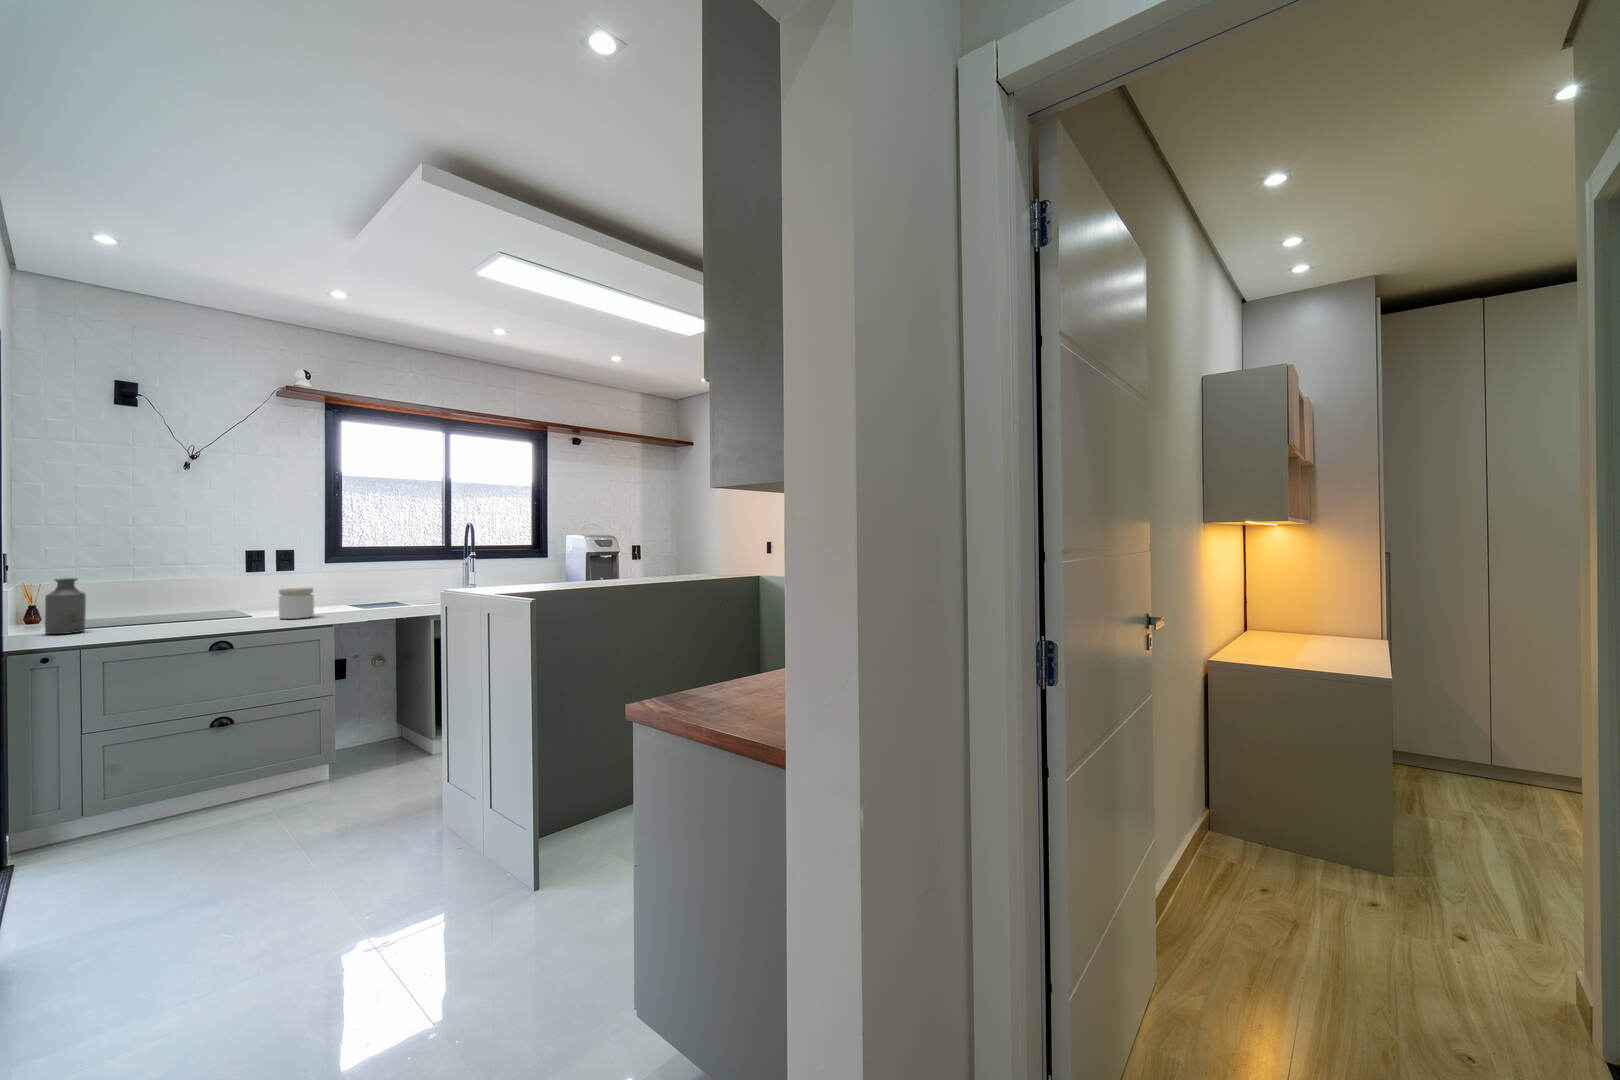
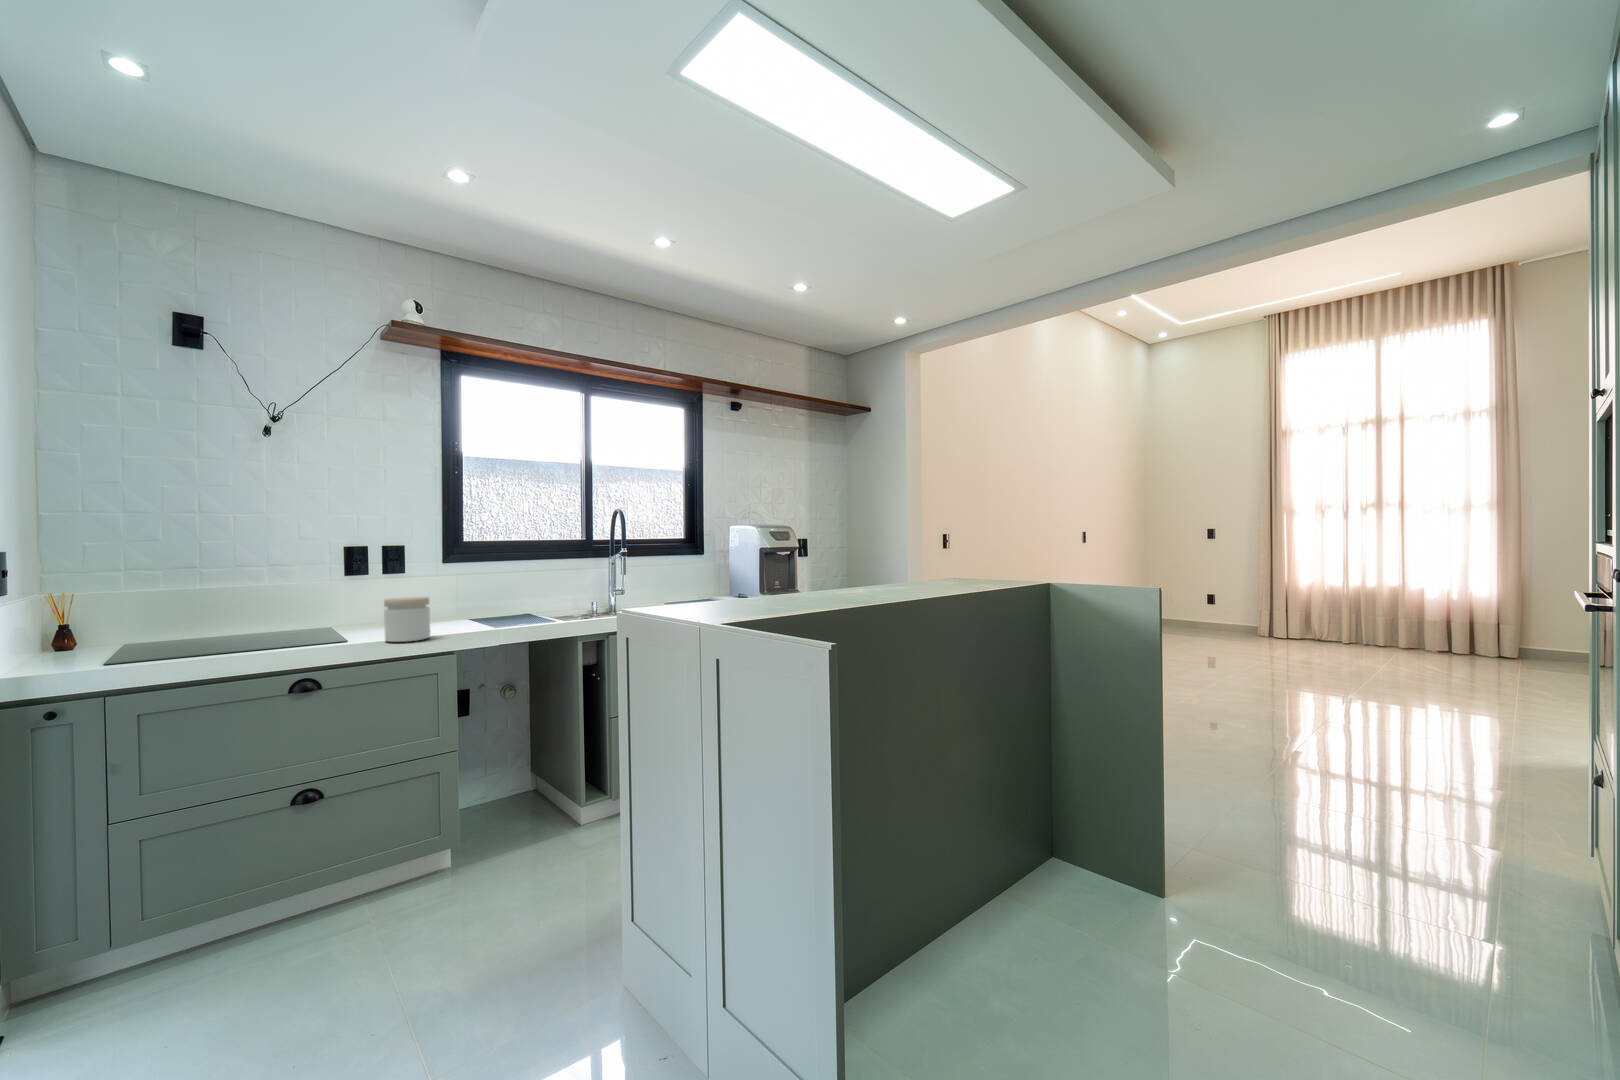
bottle: present [45,578,86,634] -> none [66,585,123,669]

